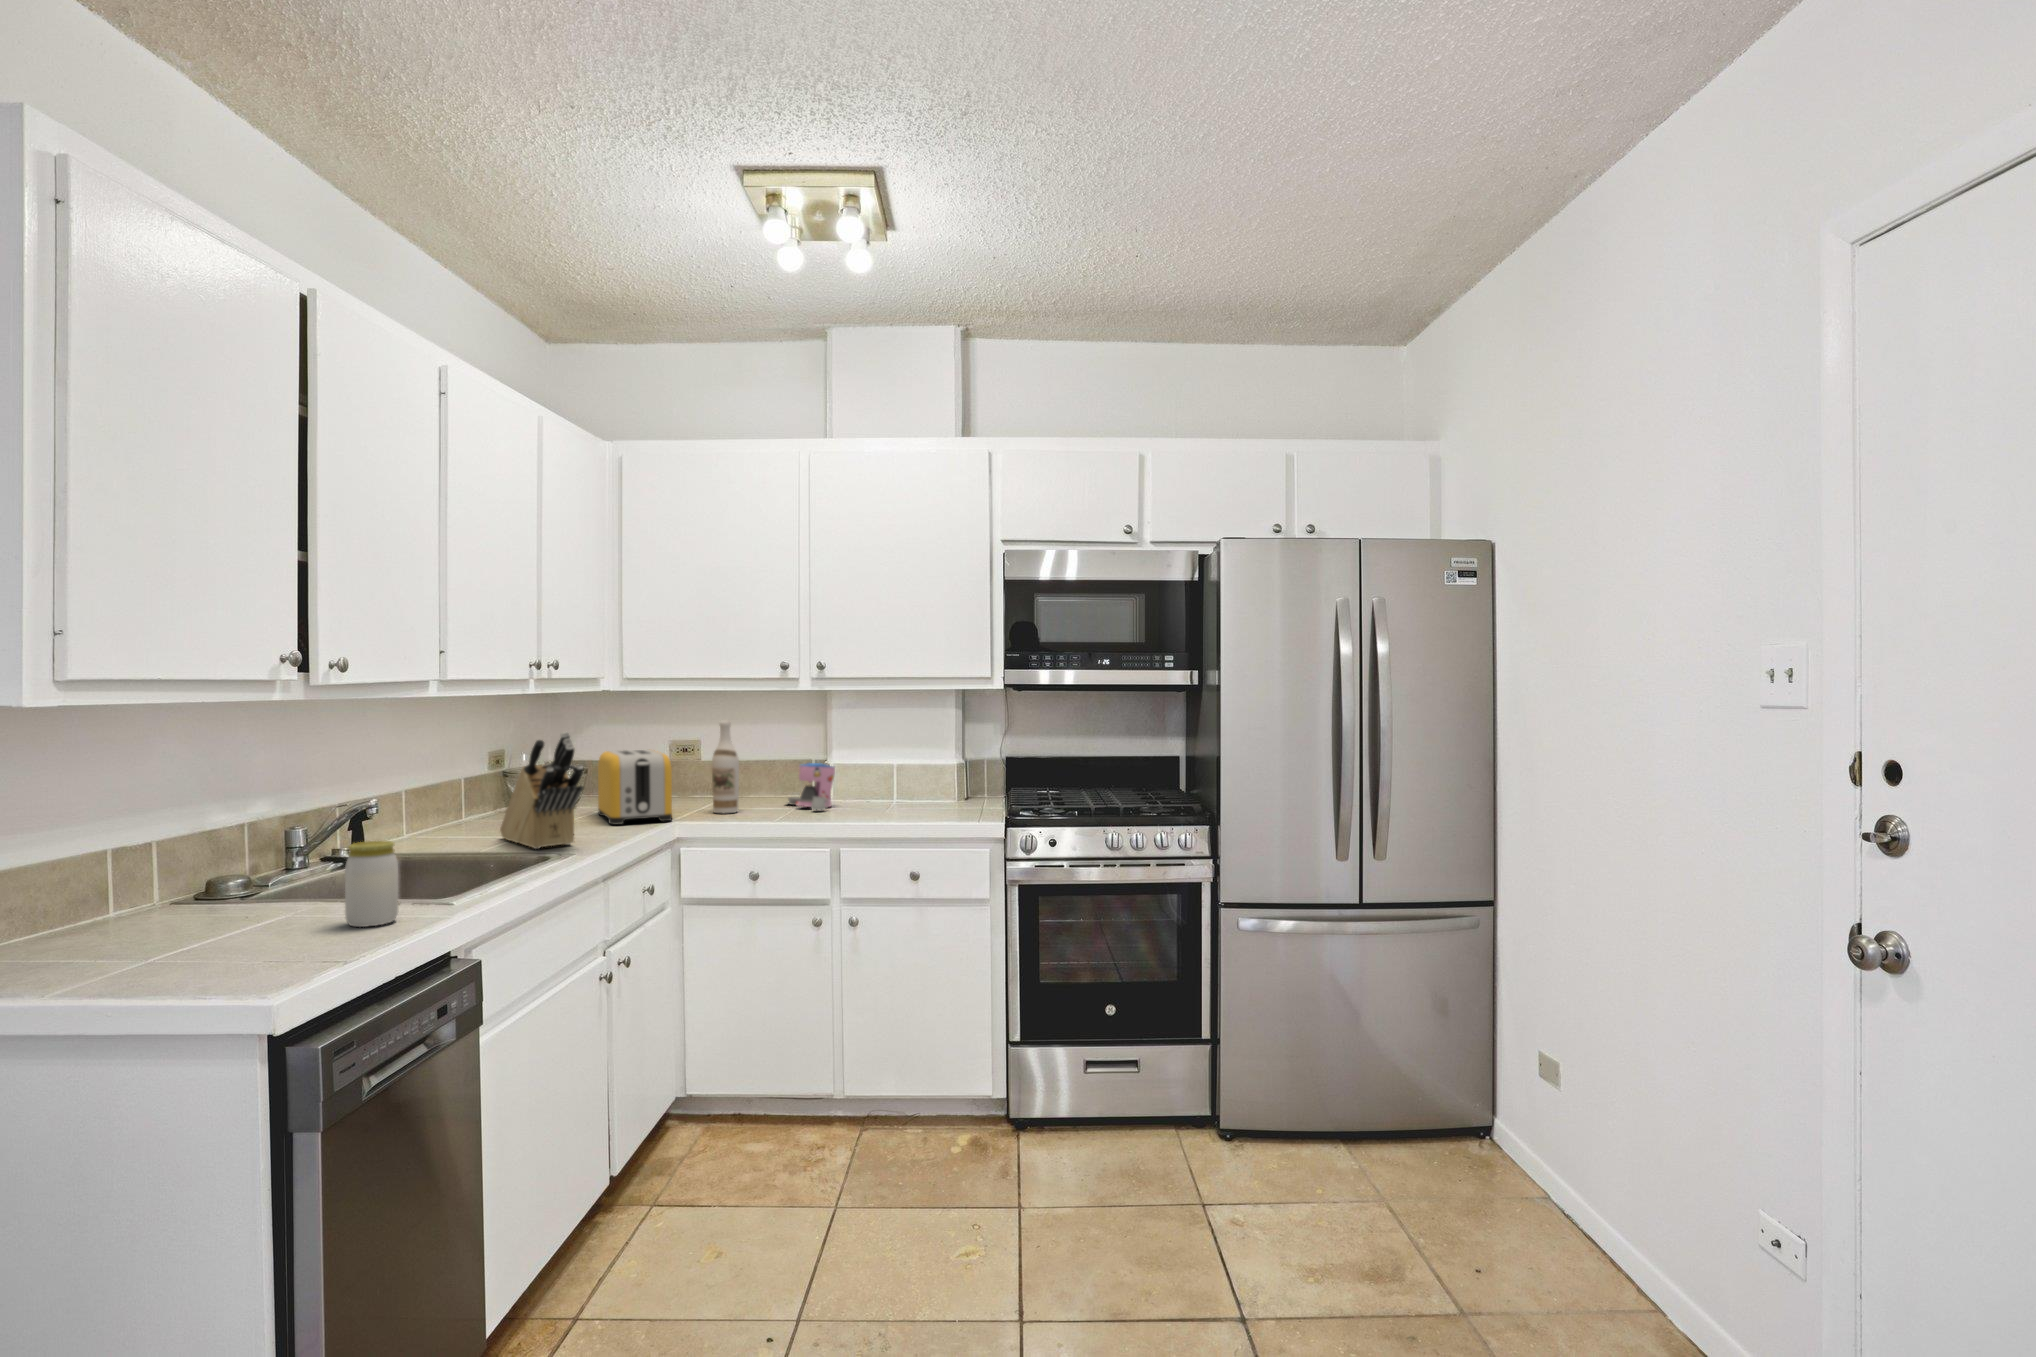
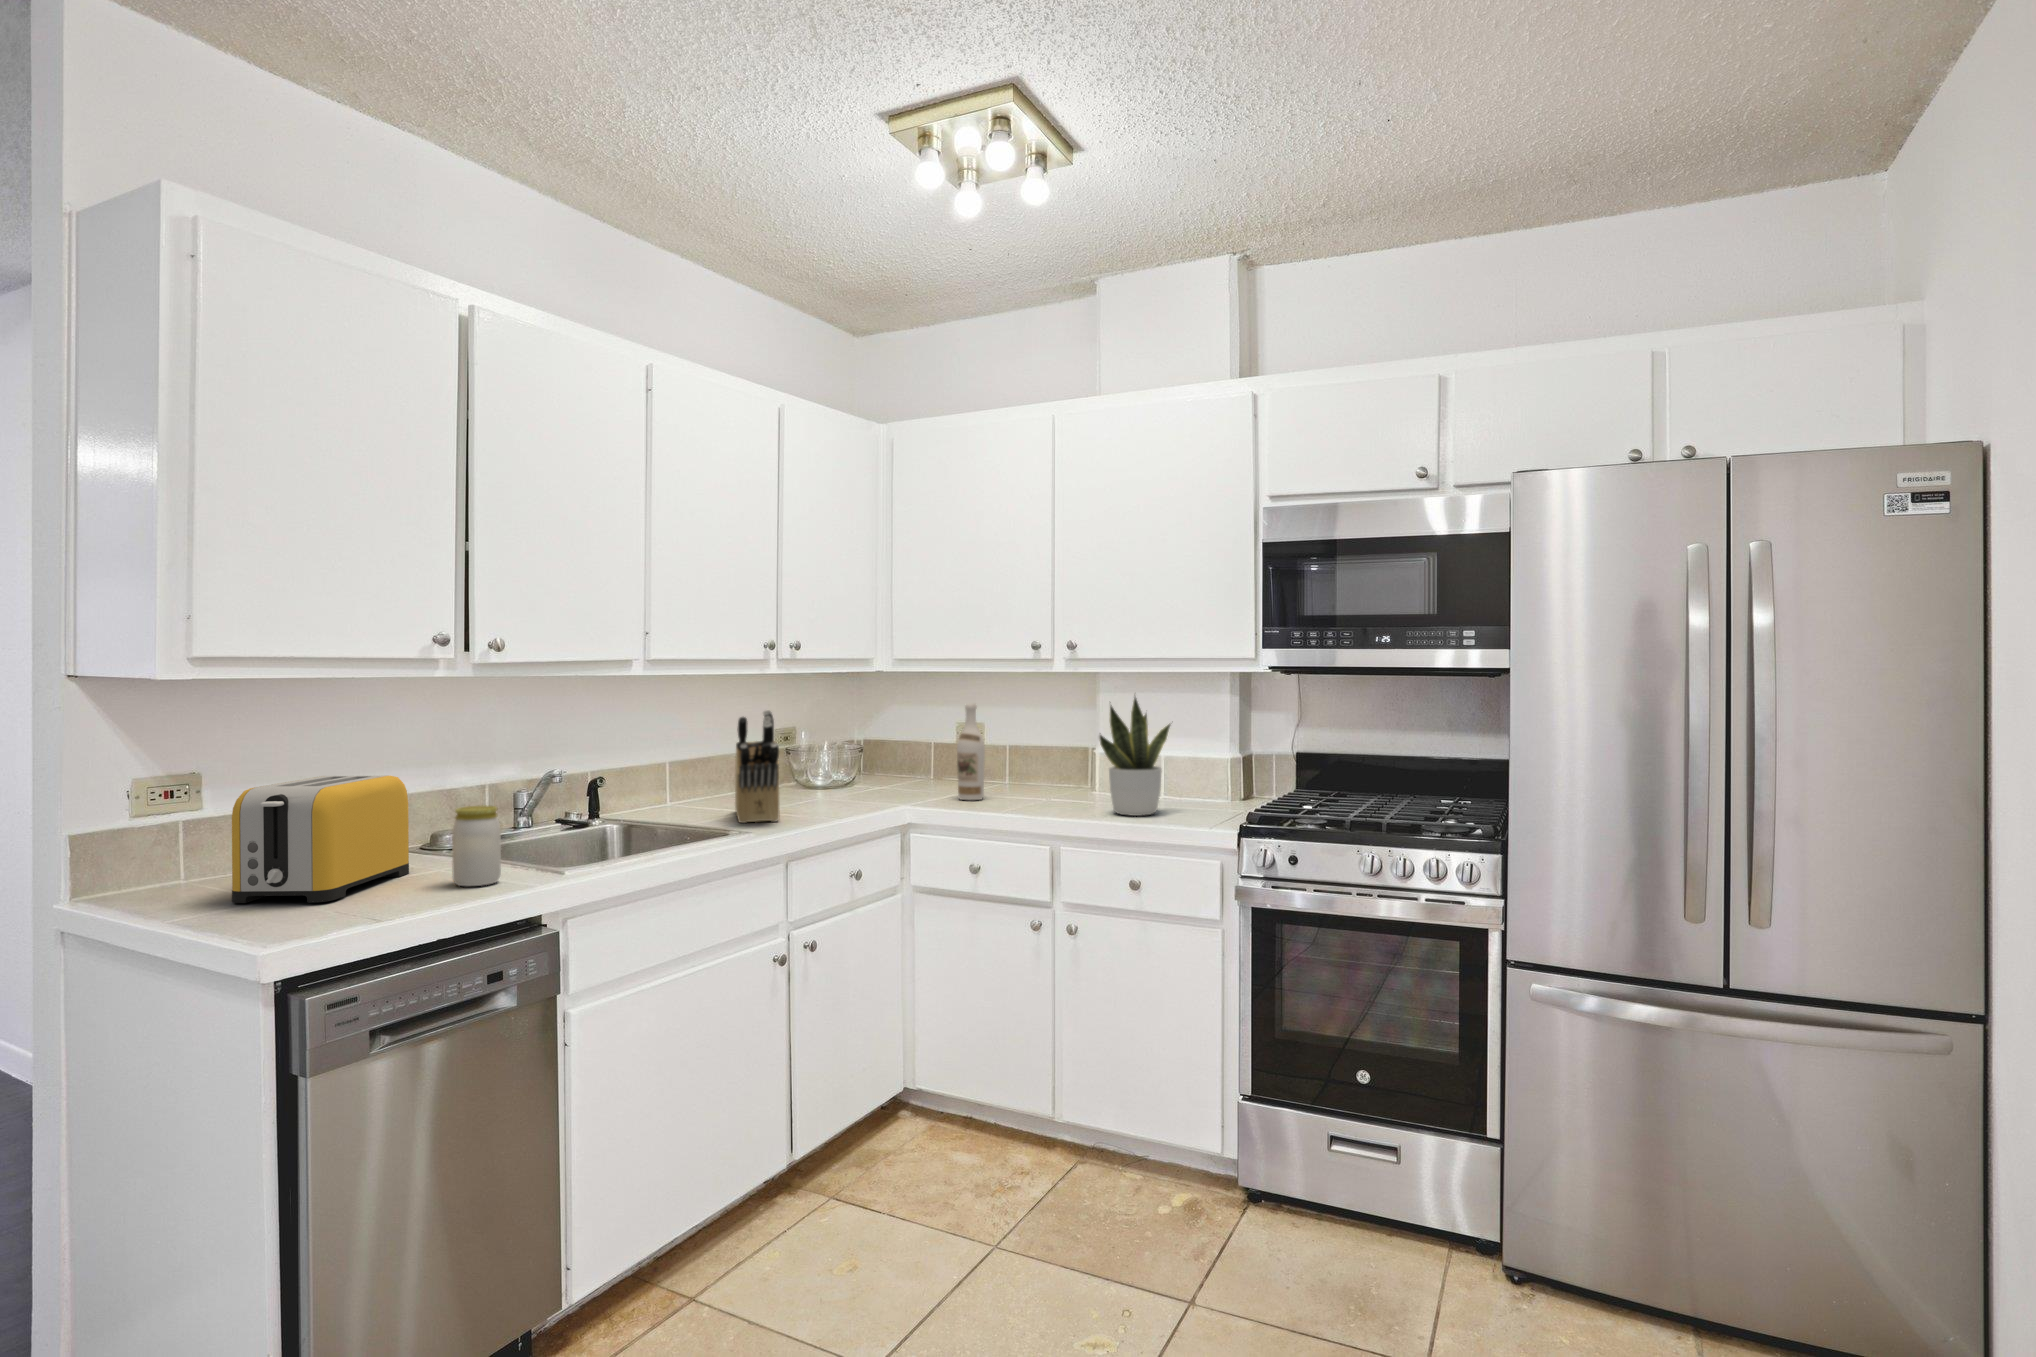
potted plant: none [870,706,924,816] -> present [1099,697,1170,816]
toaster: present [598,750,672,825] -> present [232,775,409,903]
coffee maker: present [787,763,835,810] -> none [1039,752,1087,803]

